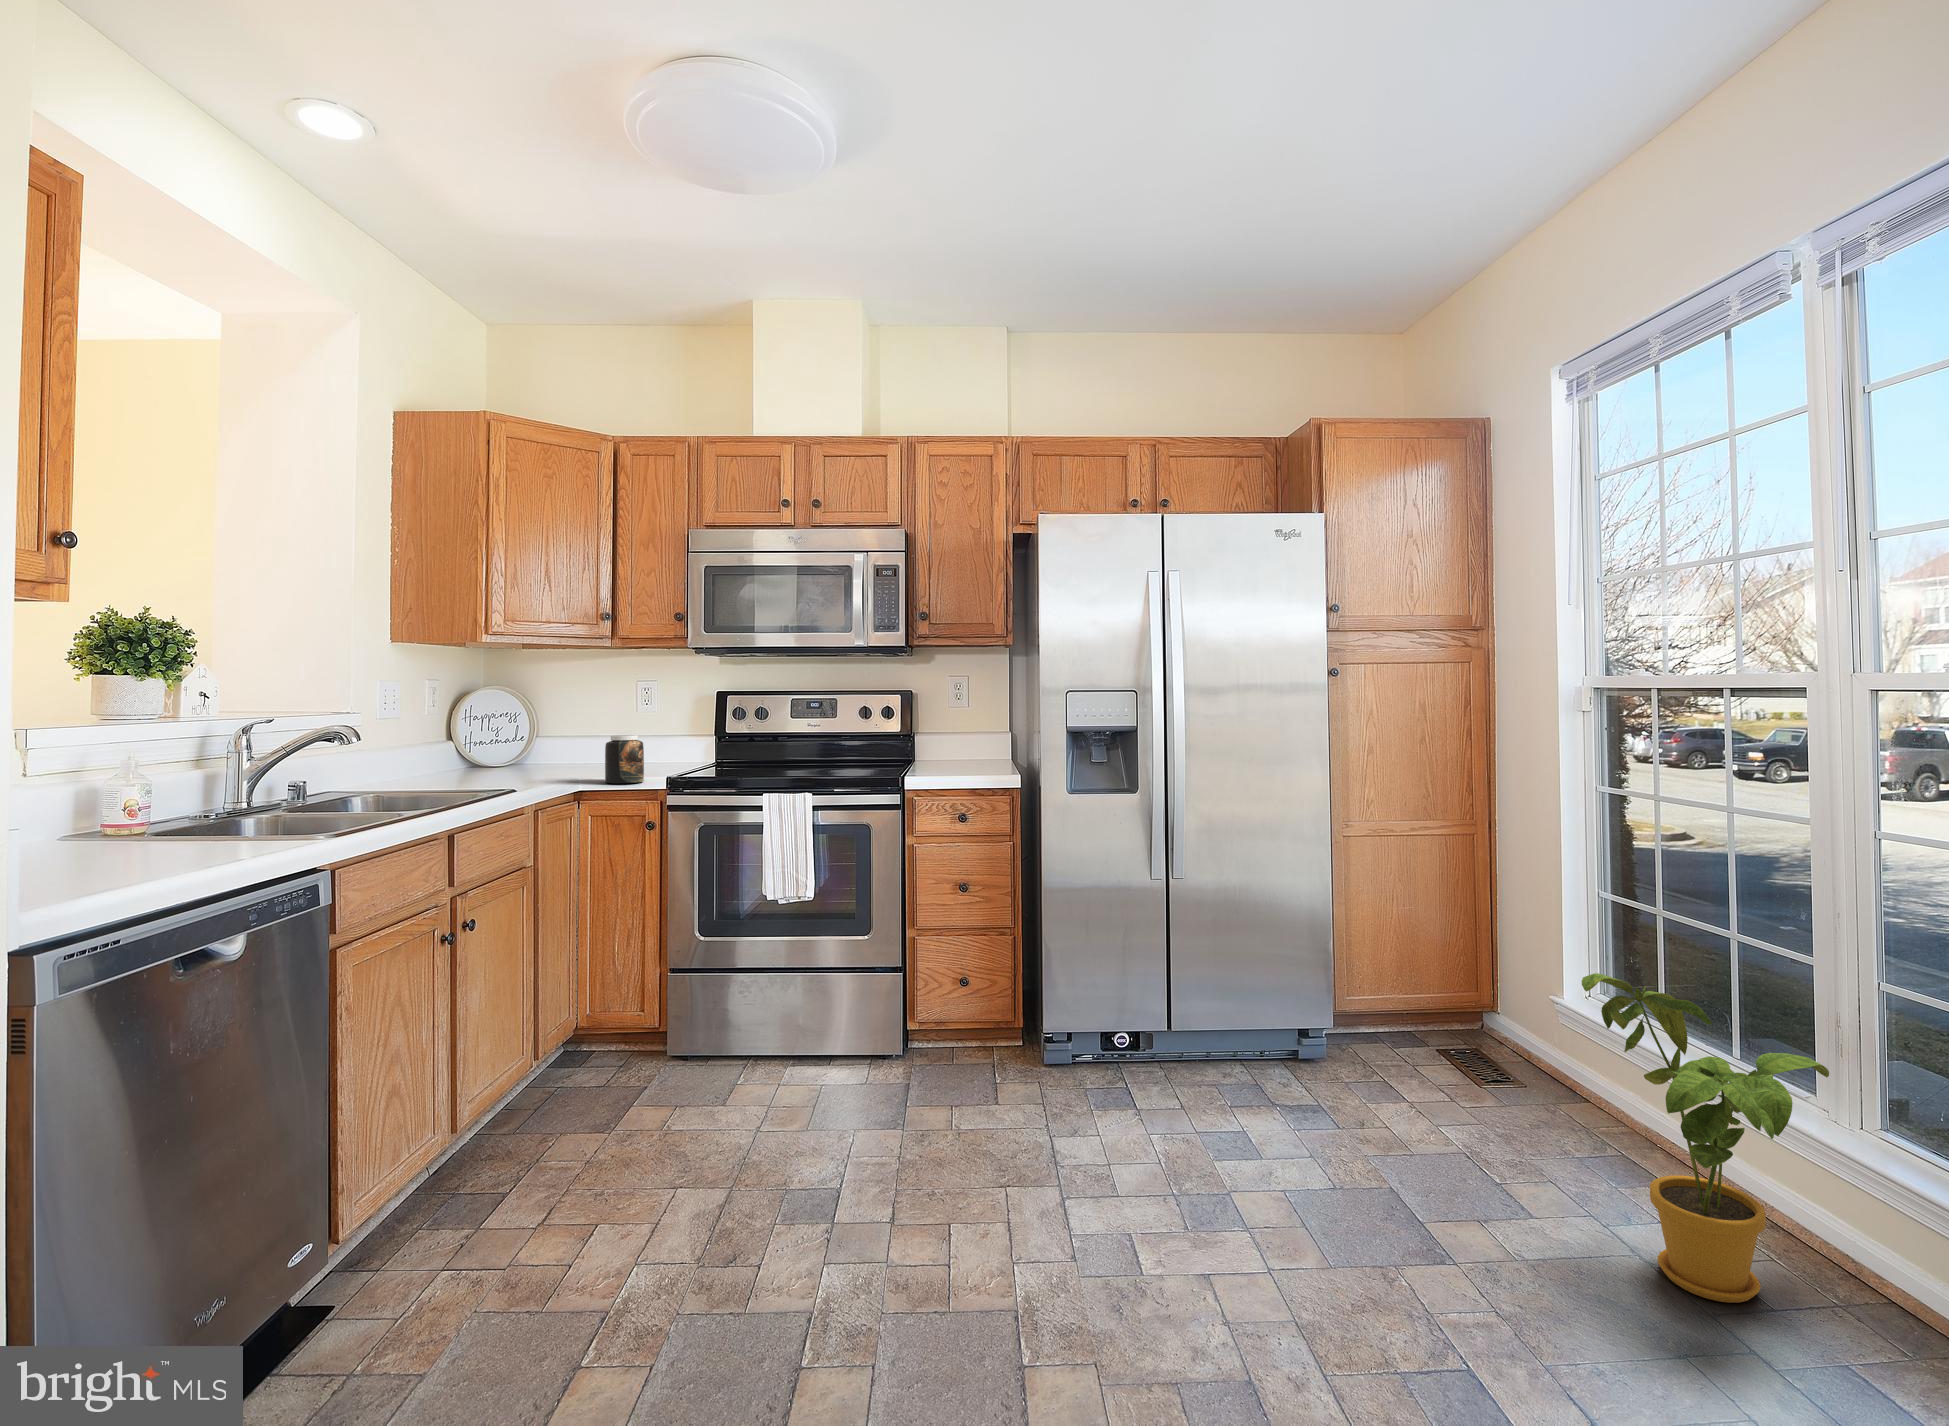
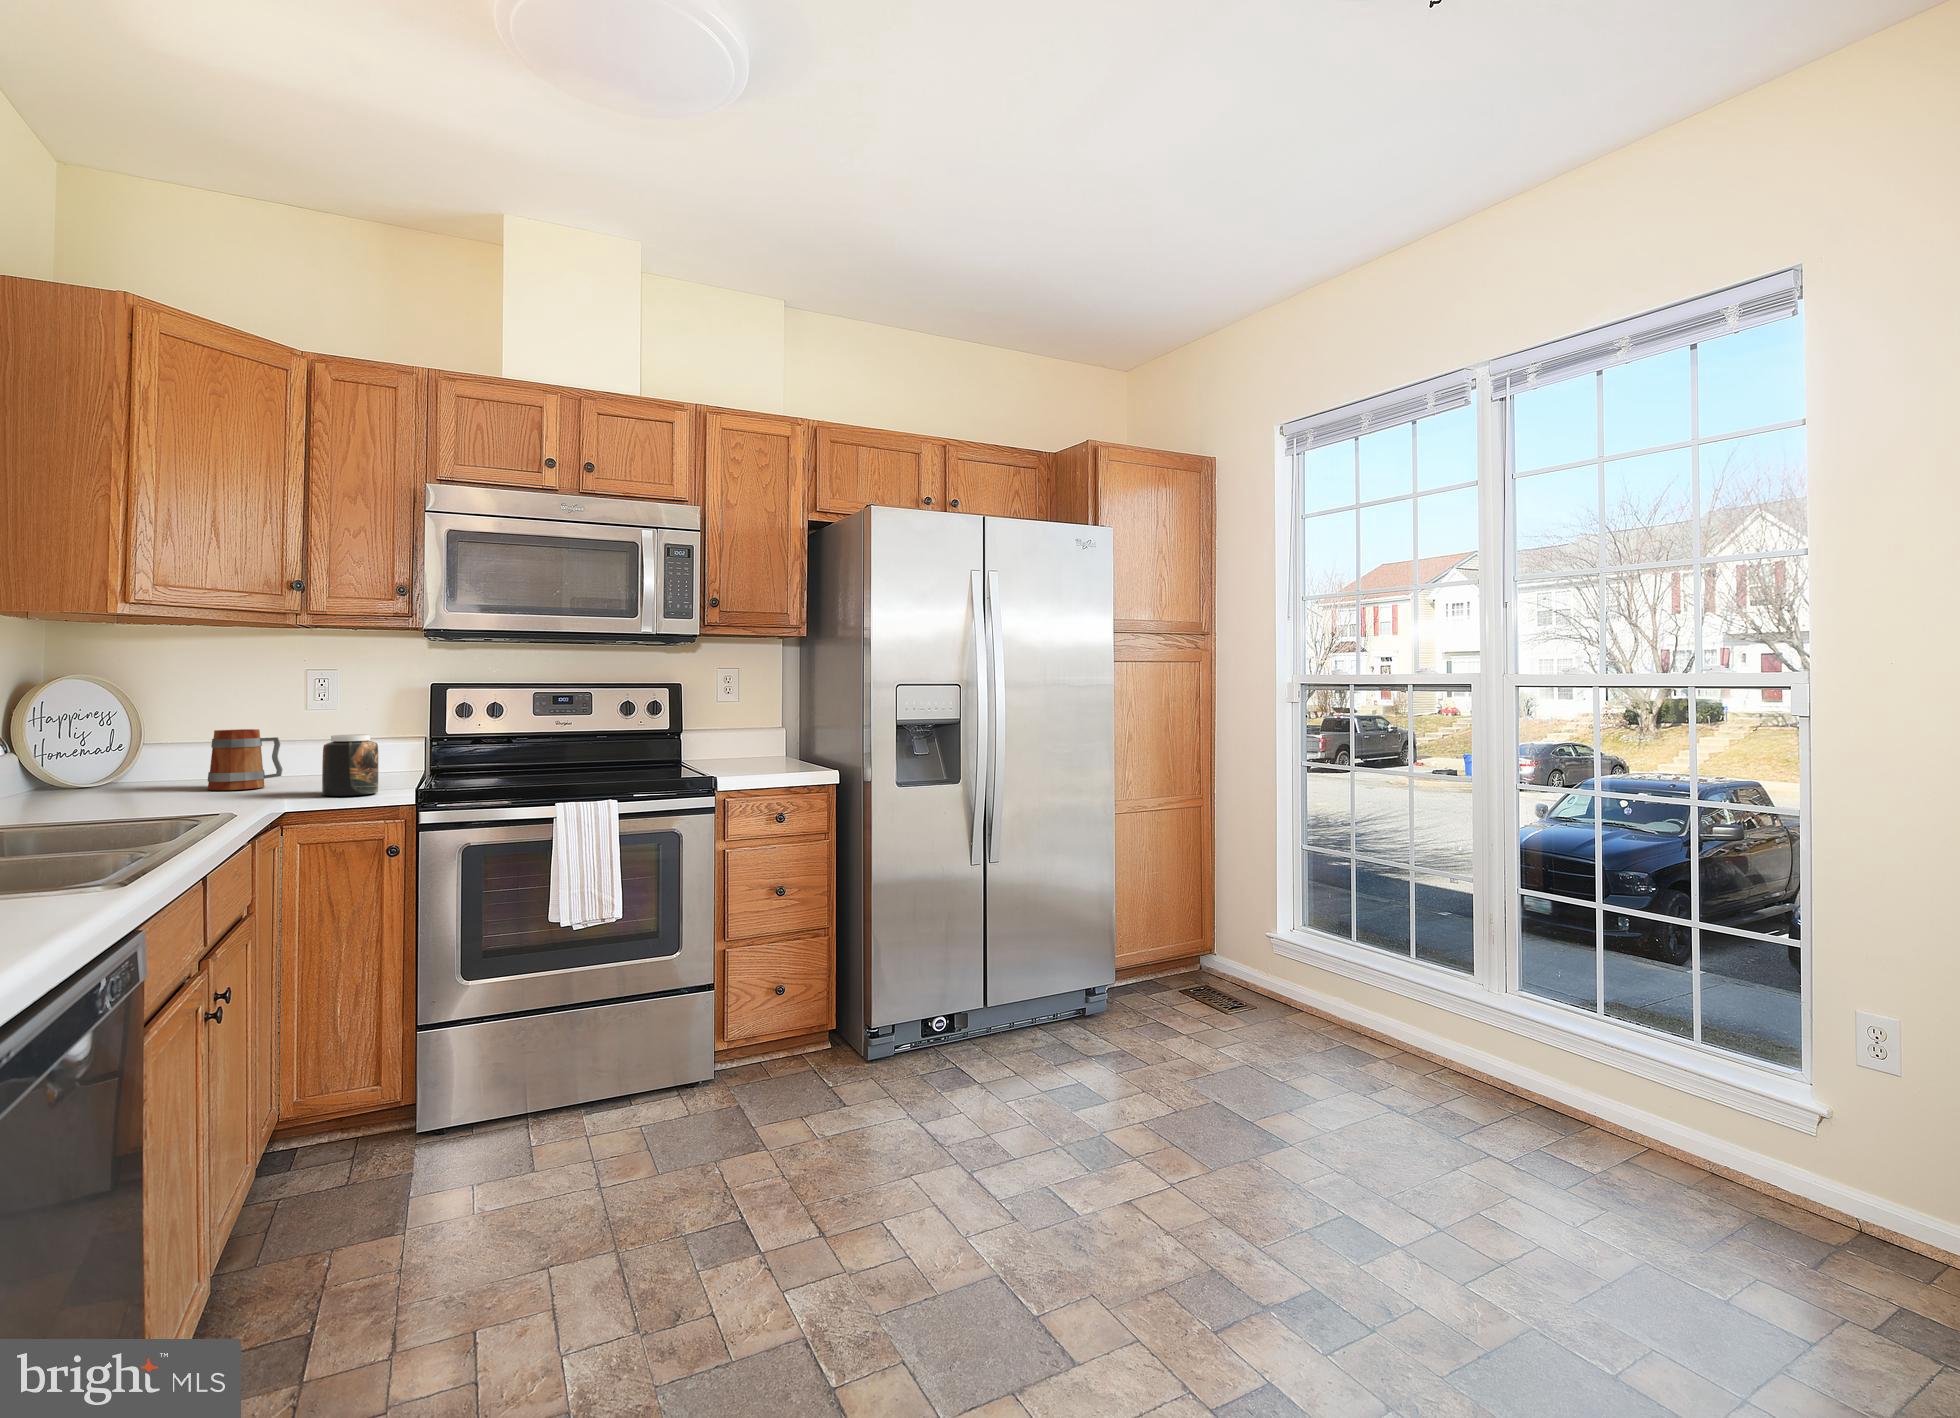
mug: none [546,730,594,776] -> present [208,729,283,790]
house plant: present [1582,973,1829,1303] -> none [1380,908,1522,1139]

